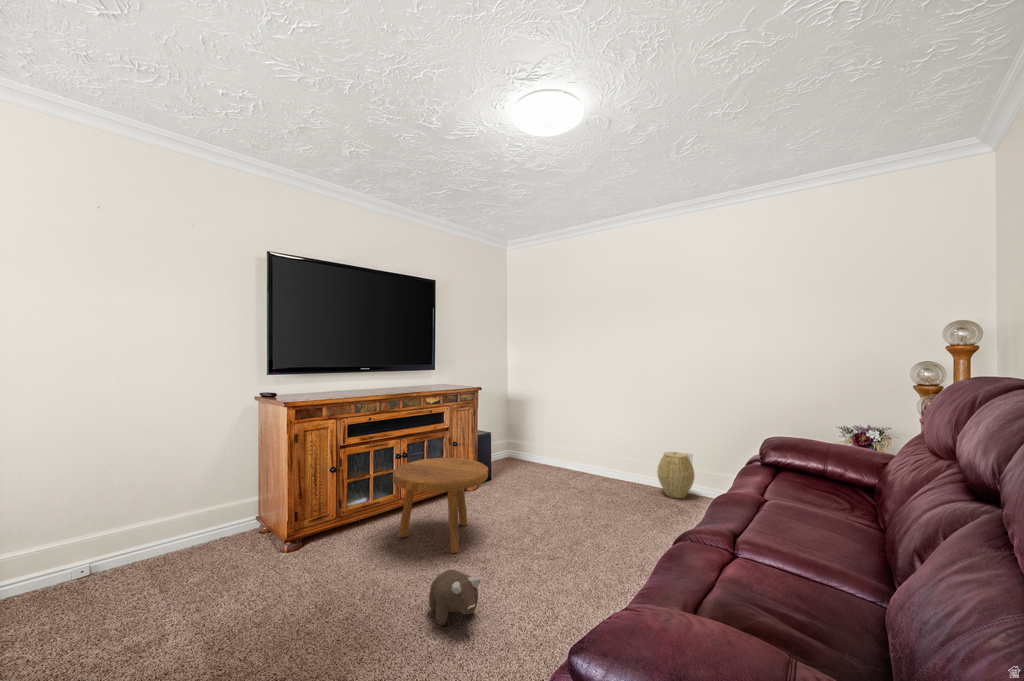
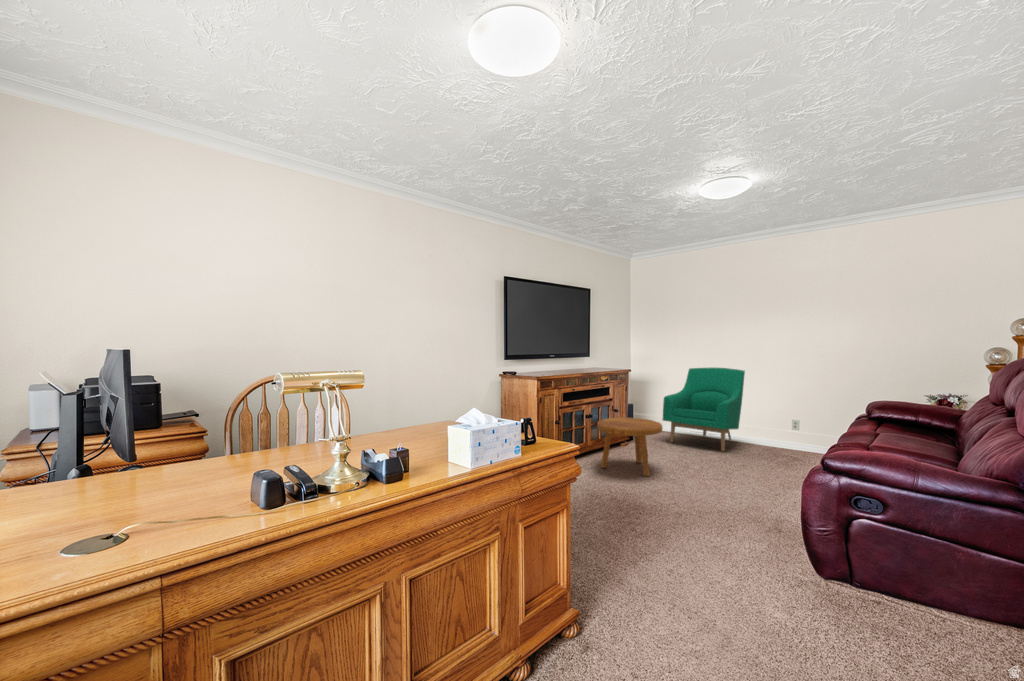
armchair: none [522,386,628,501] -> present [662,367,745,451]
woven basket: present [657,452,694,498] -> none [772,417,803,451]
plush toy: present [429,570,481,626] -> none [656,476,693,506]

